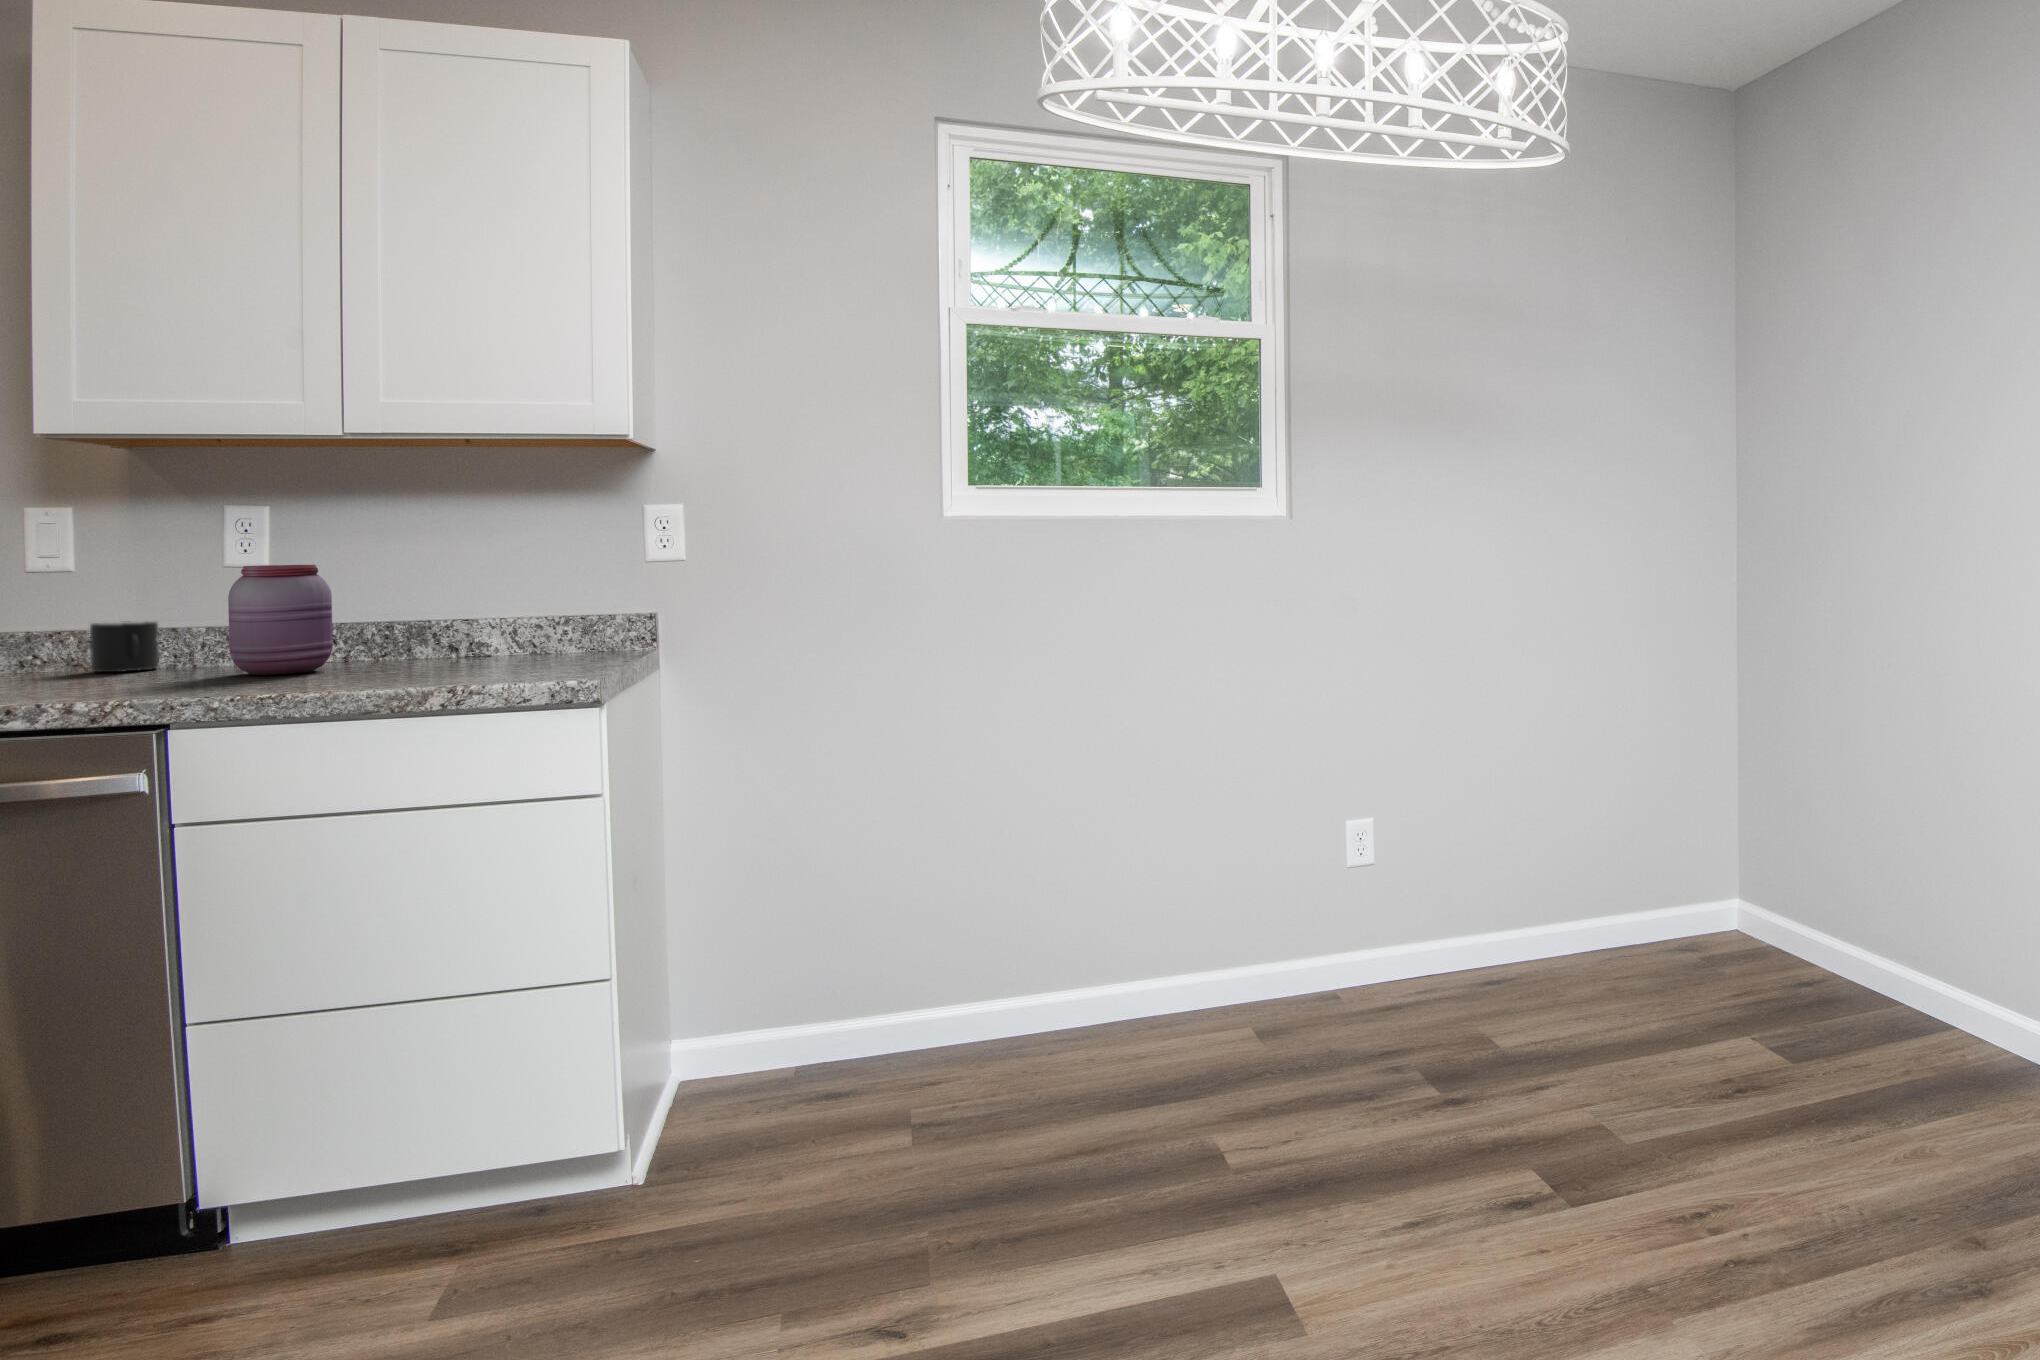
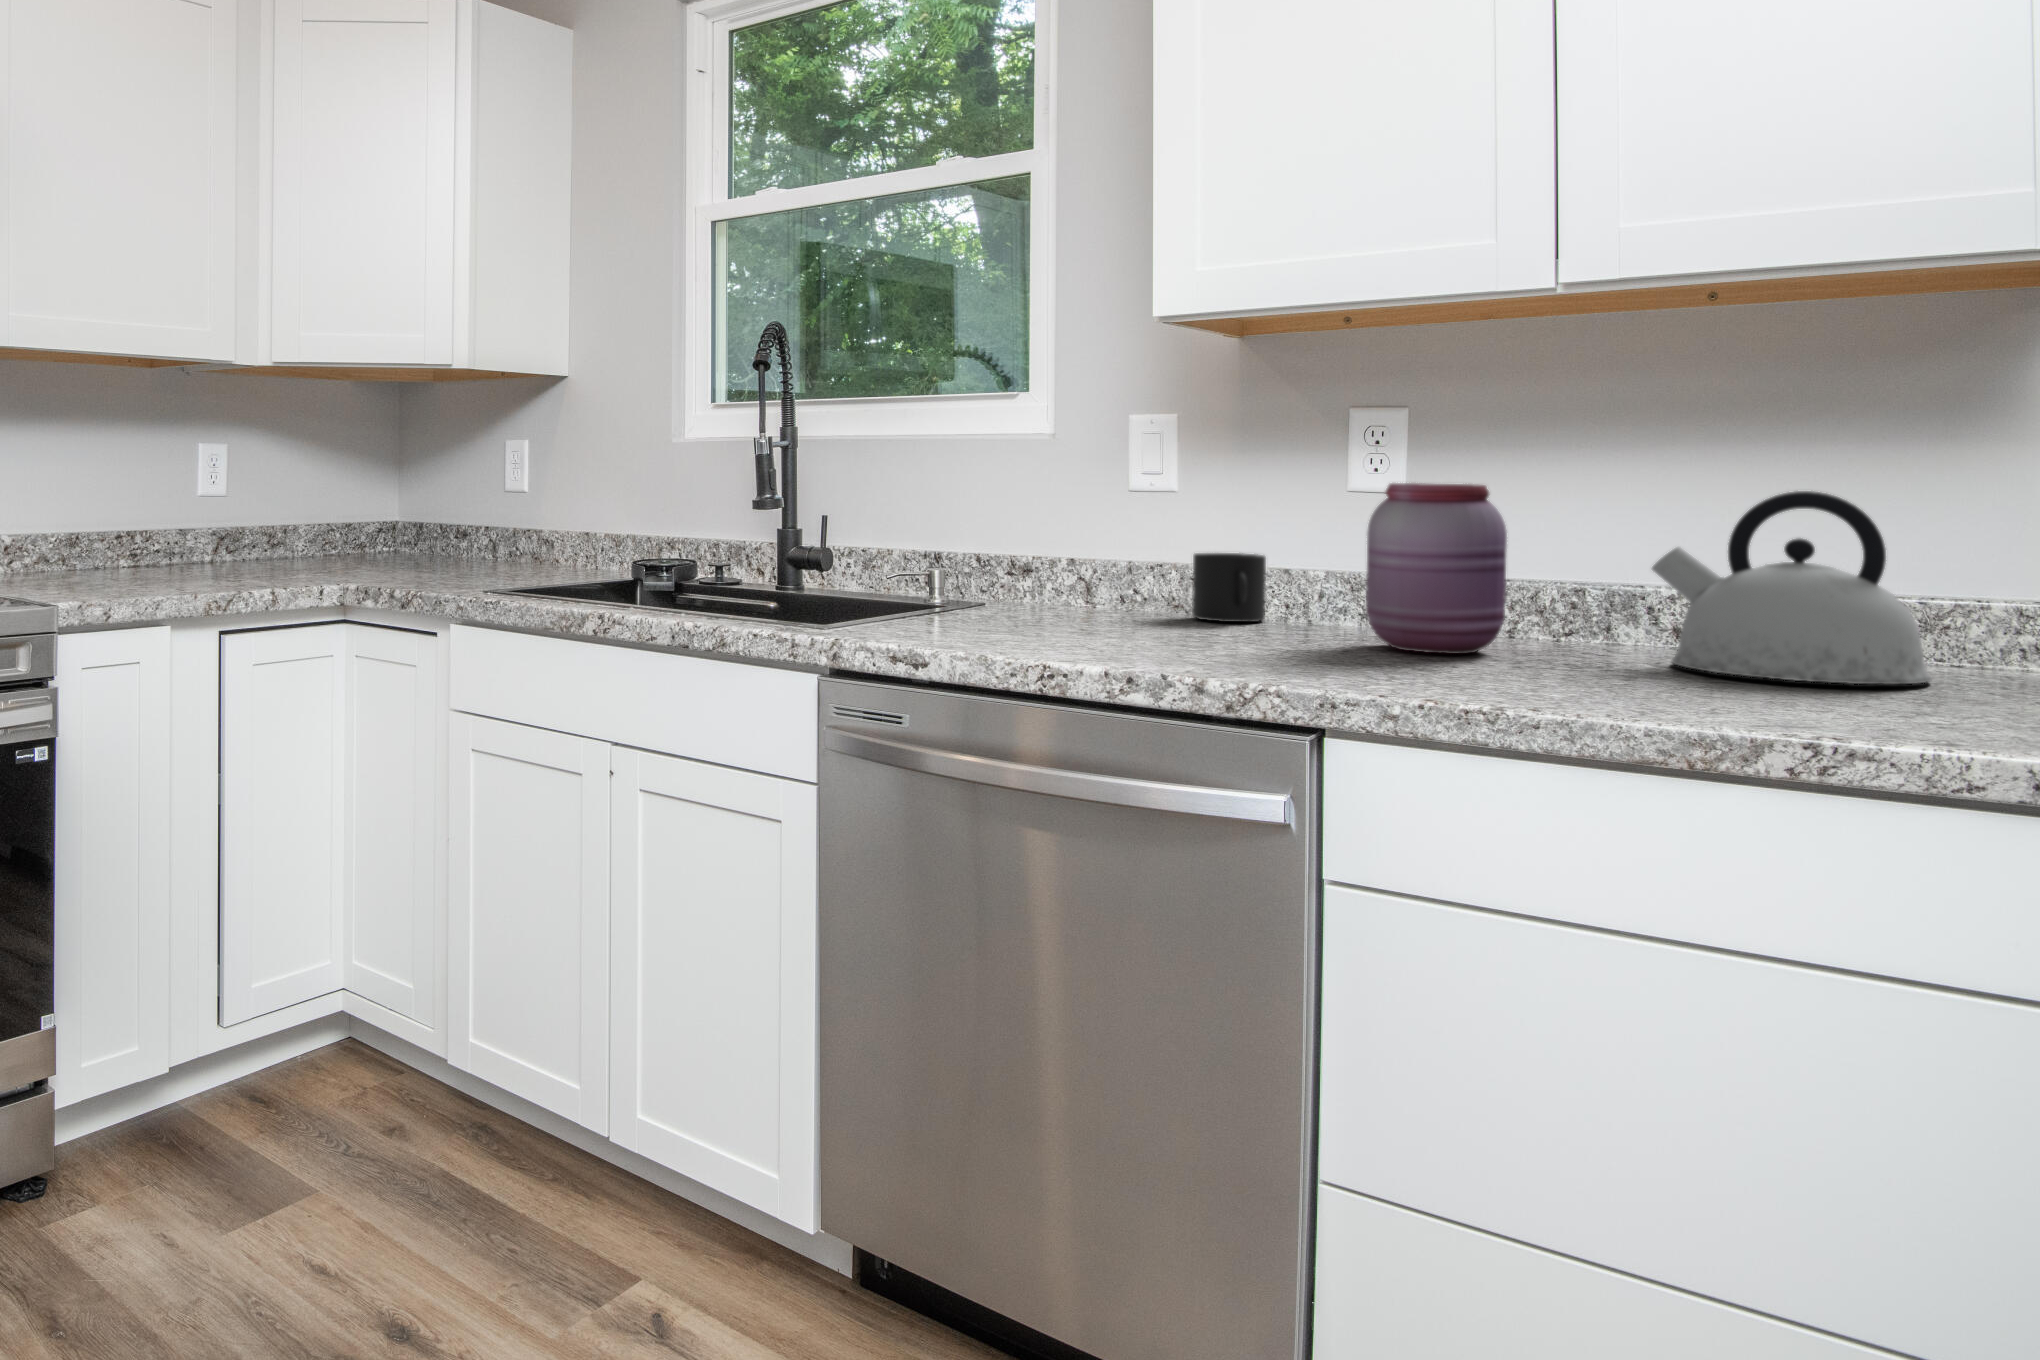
kettle: none [425,562,577,666] -> present [1652,491,1931,684]

